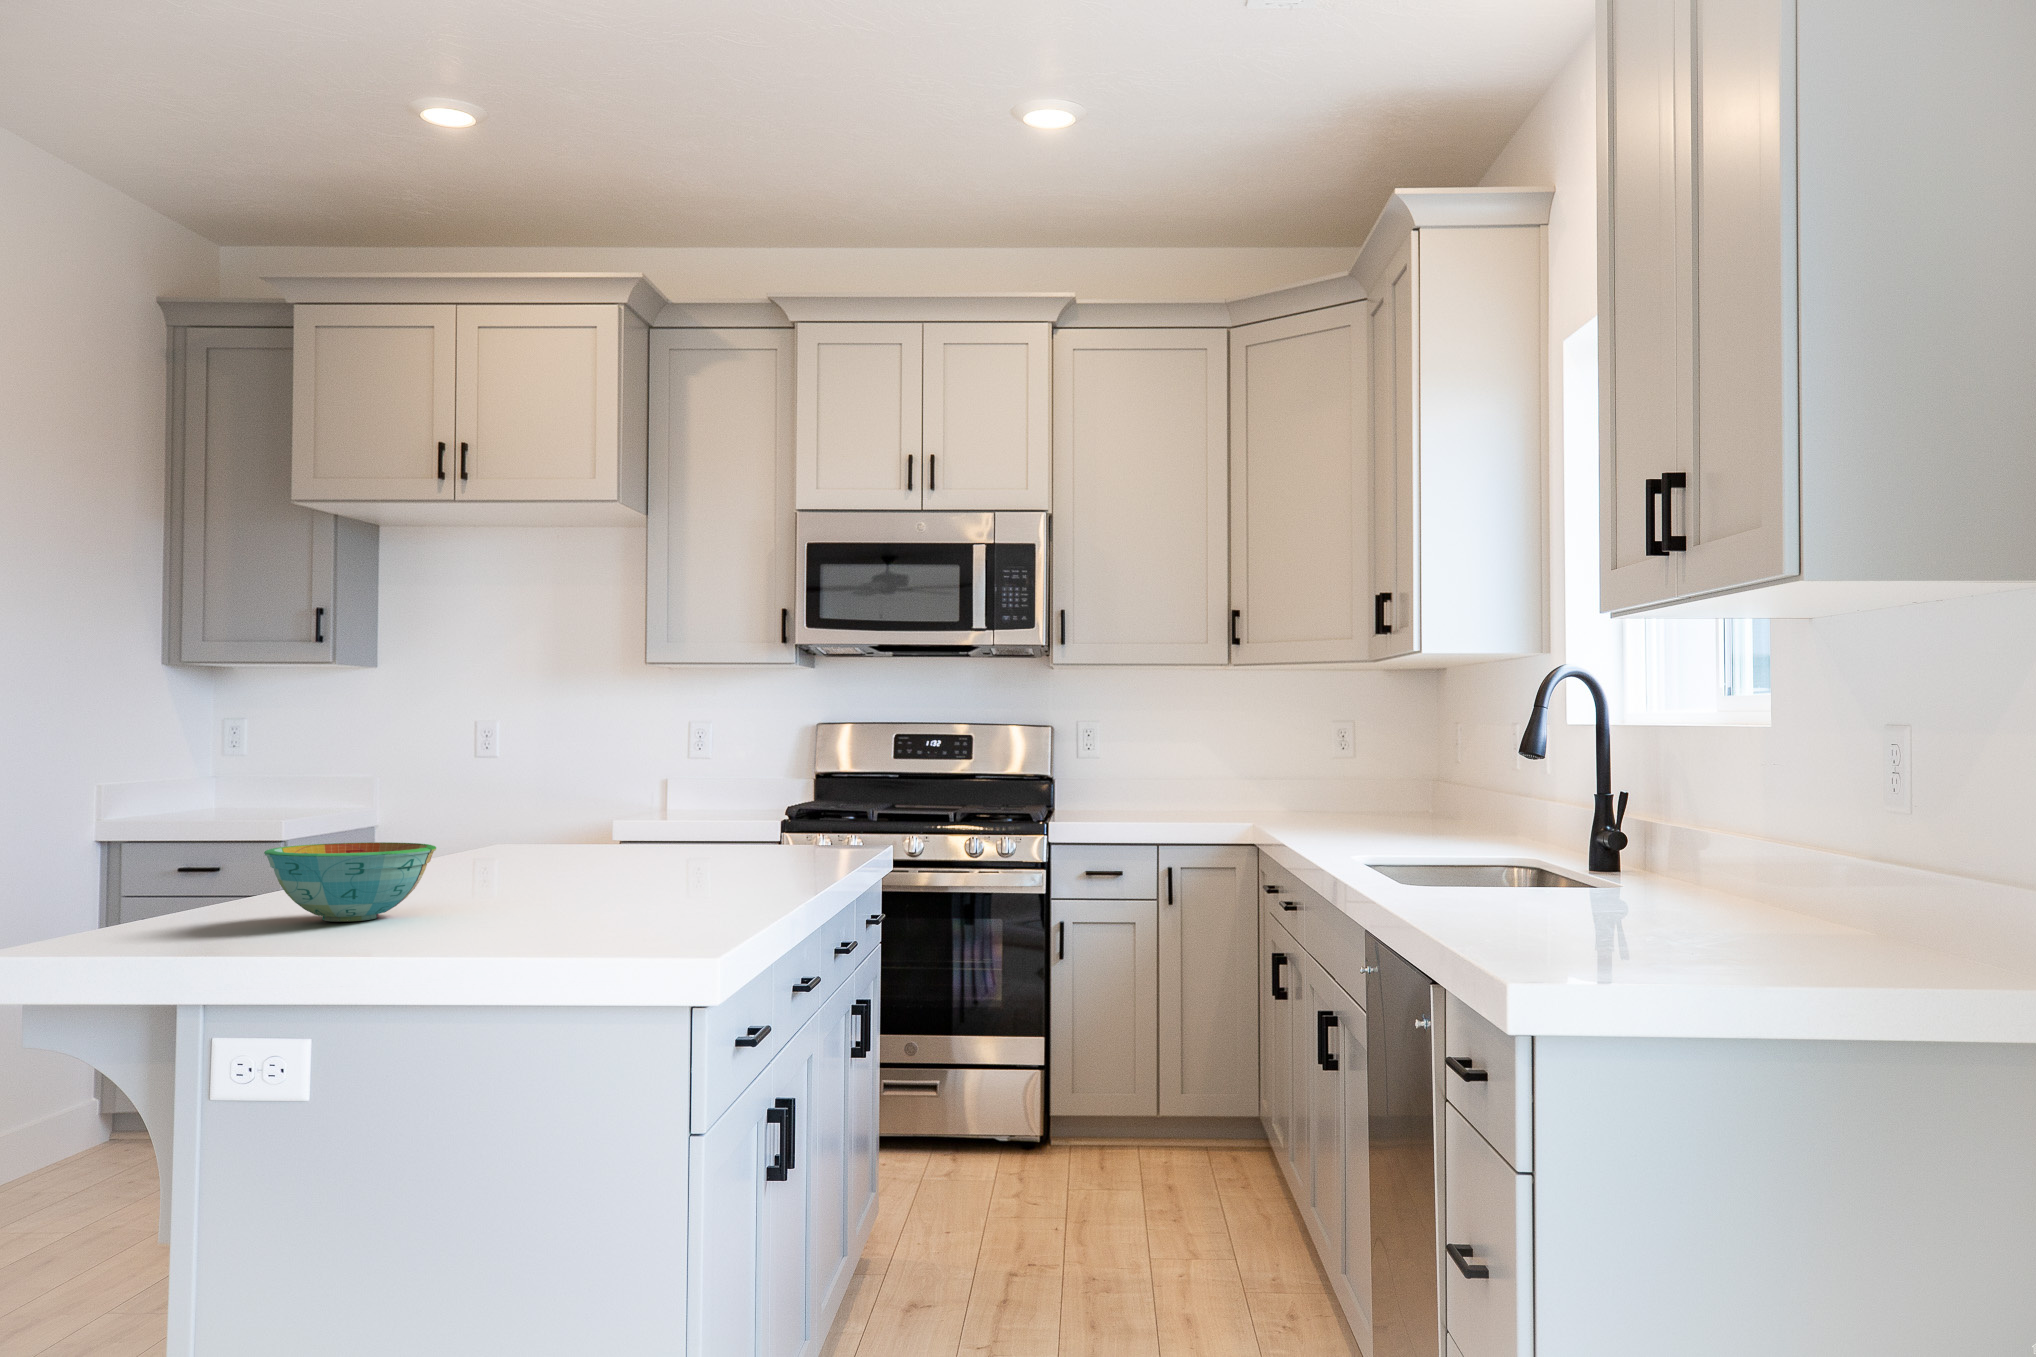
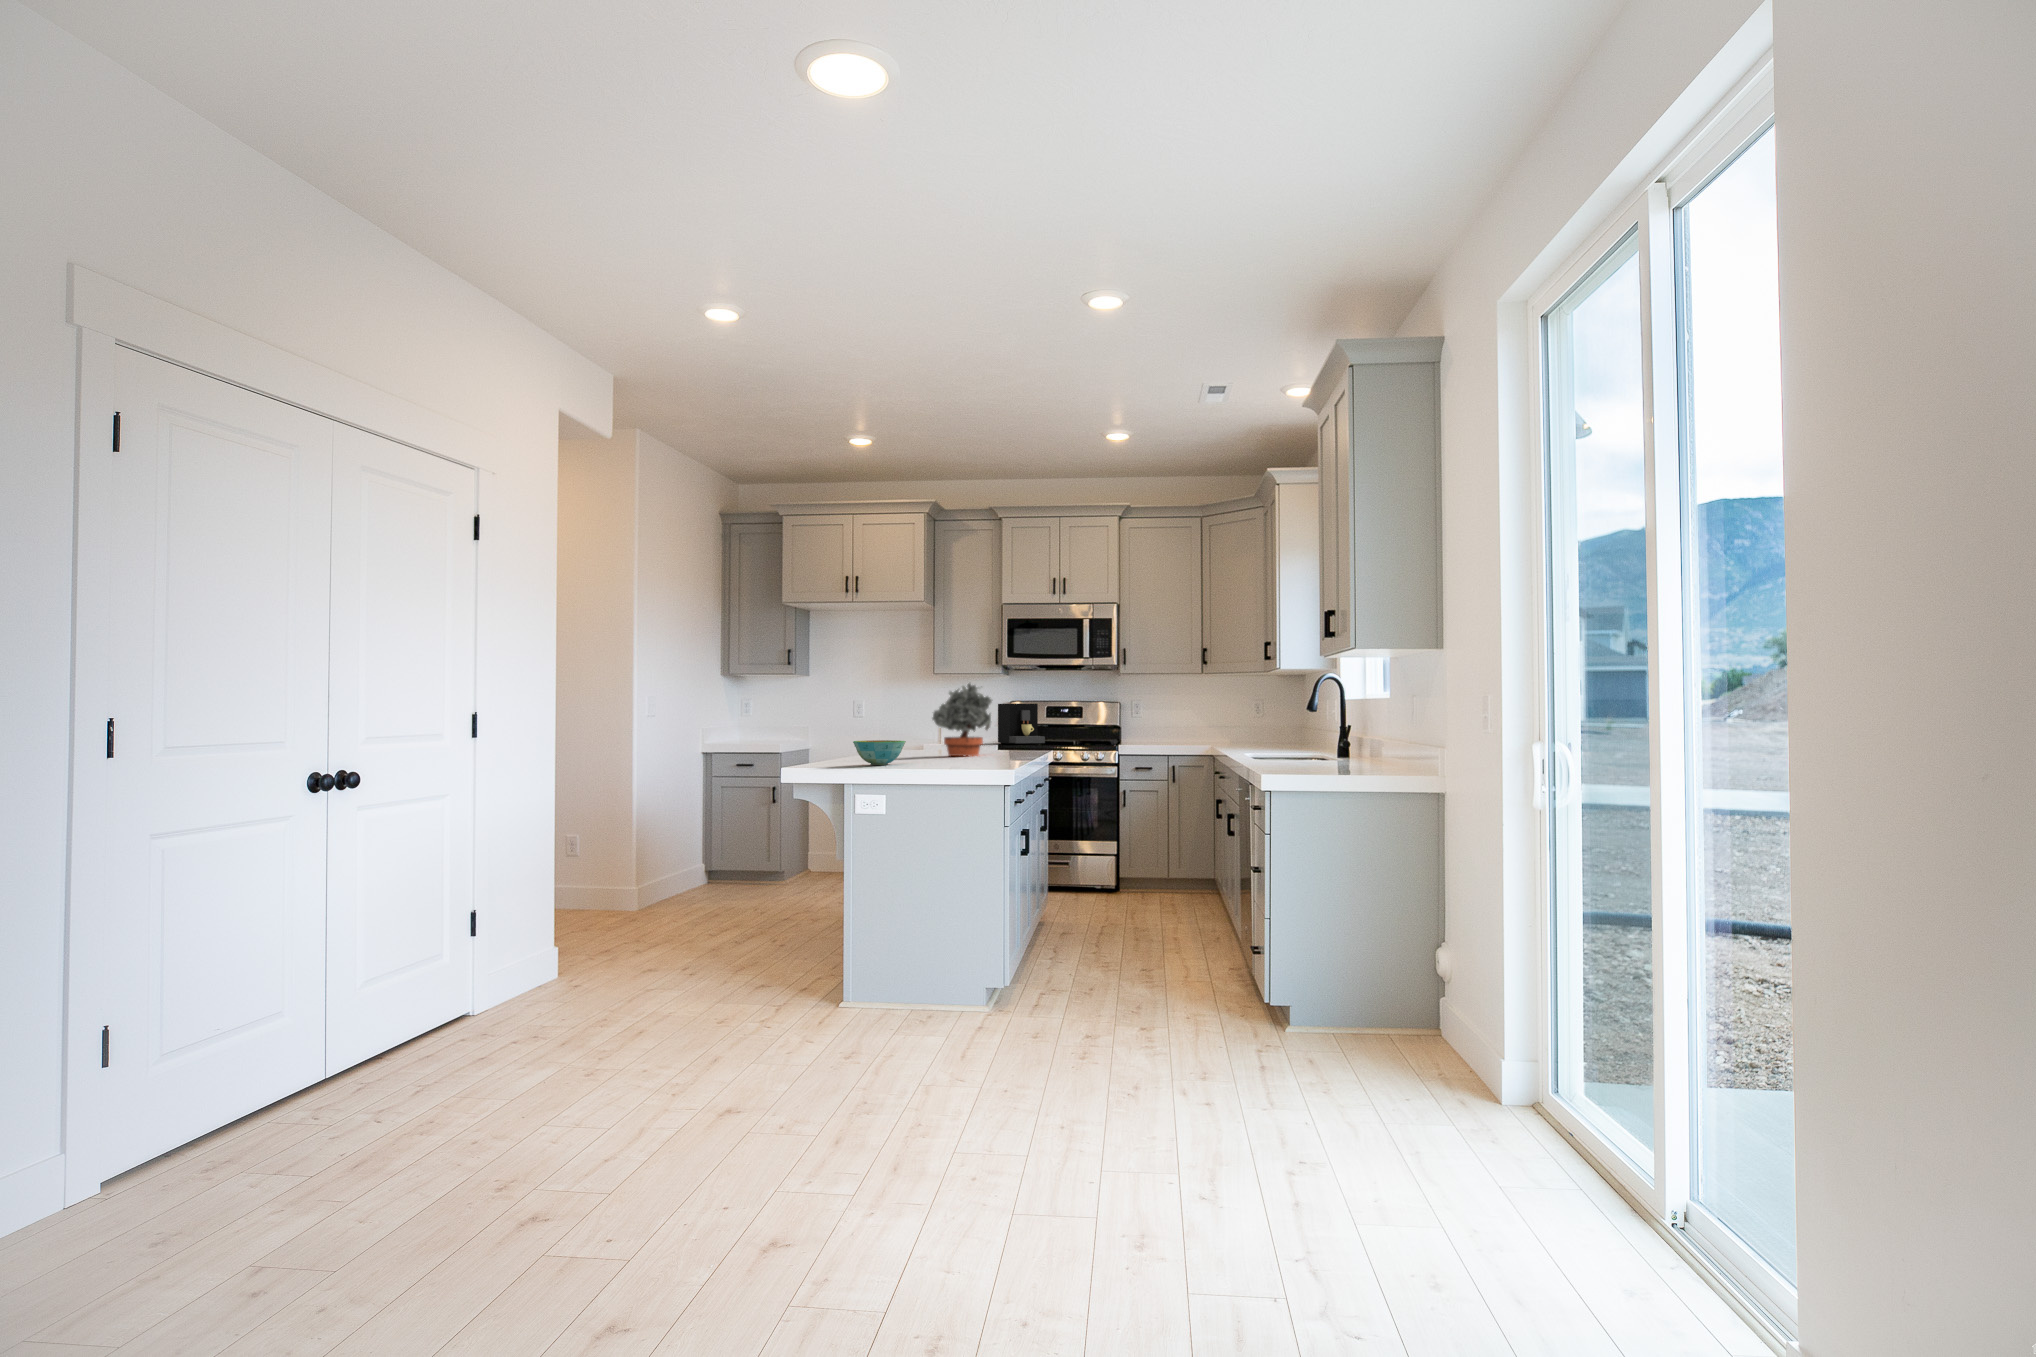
potted plant: none [556,675,728,876] -> present [932,683,992,756]
coffee maker: none [781,729,884,820] -> present [998,704,1045,744]

